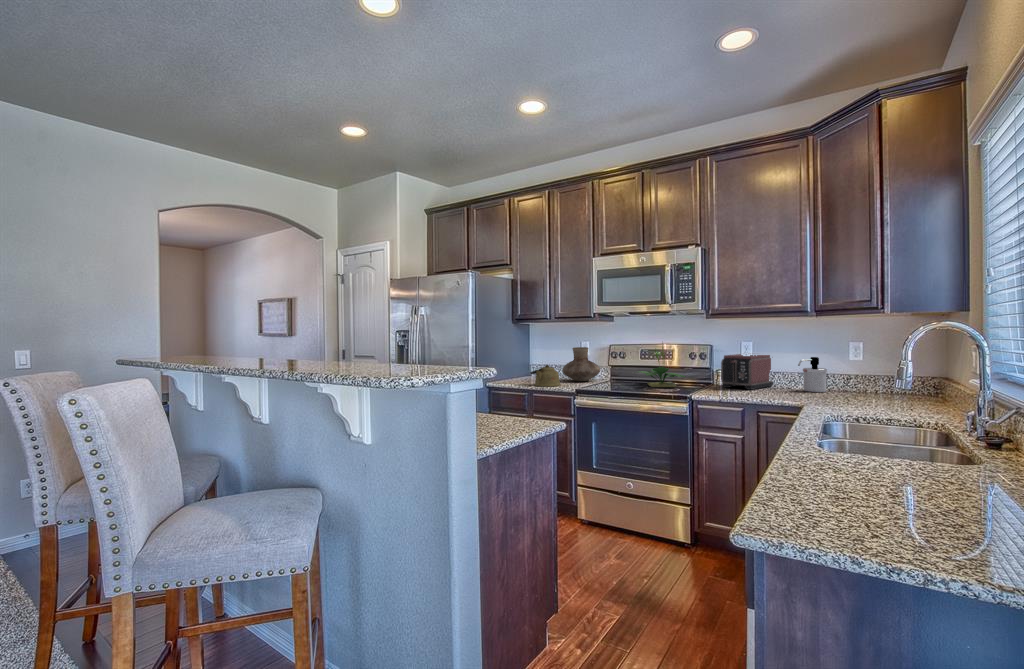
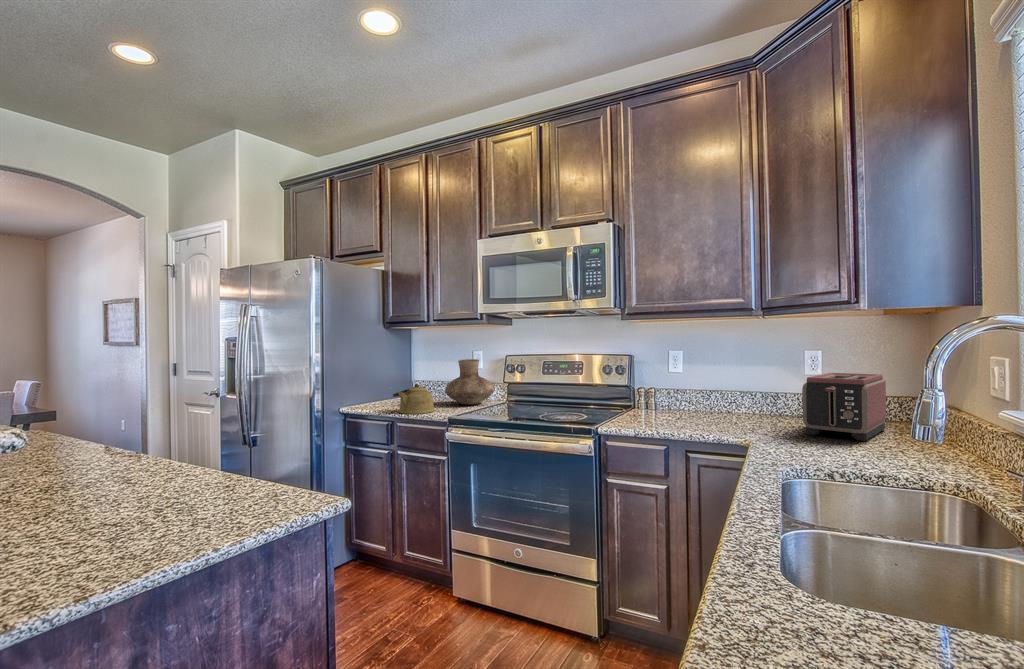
potted plant: present [640,345,685,387] -> none [531,351,597,413]
toaster: present [721,354,773,390] -> present [802,373,886,441]
soap dispenser: present [798,357,827,392] -> none [741,371,778,419]

